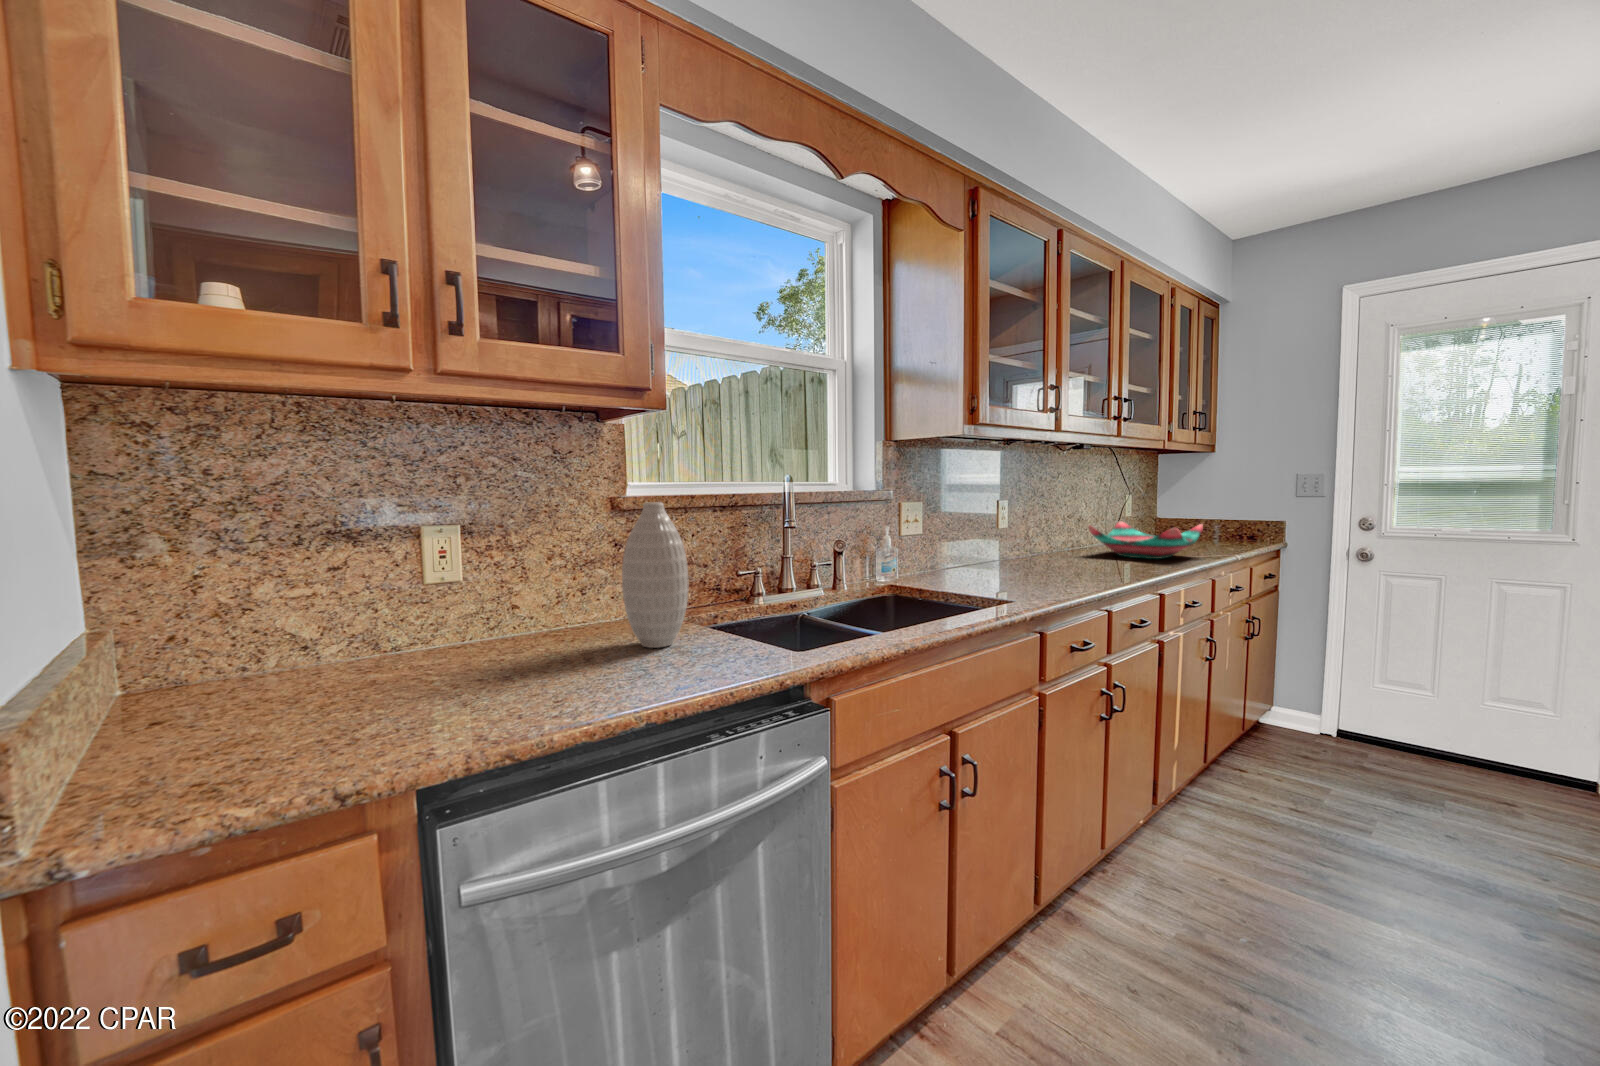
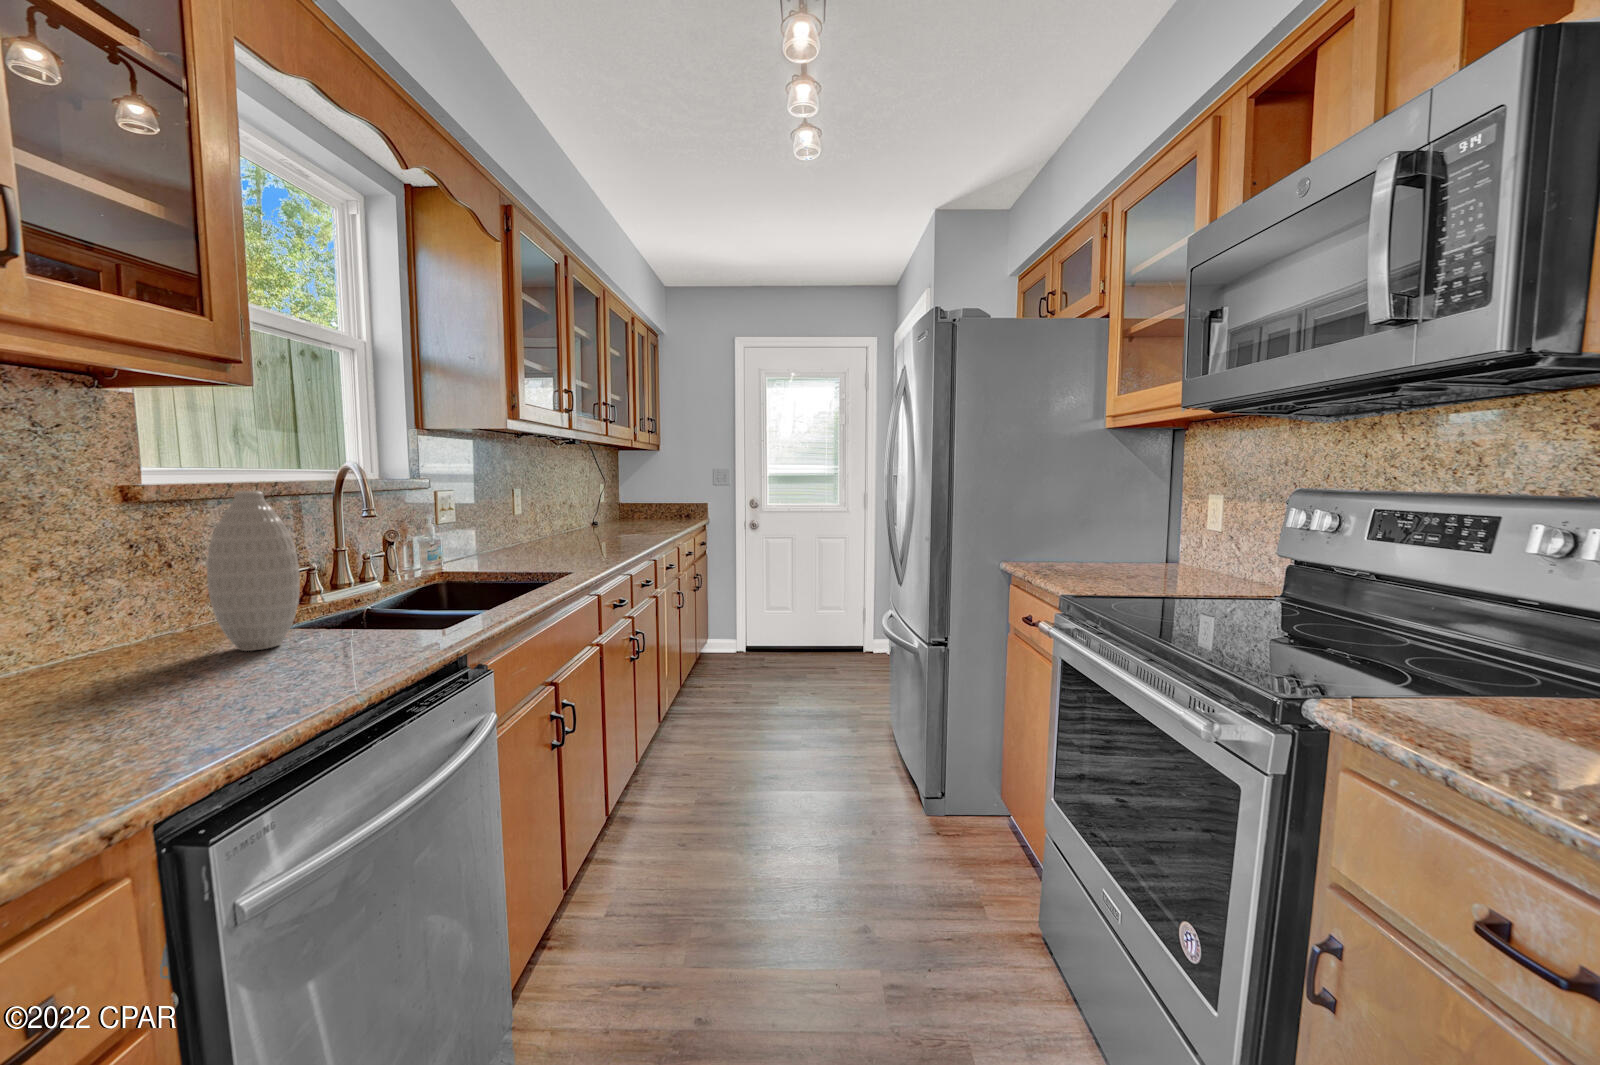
decorative bowl: present [1088,521,1203,559] -> none [586,506,667,535]

